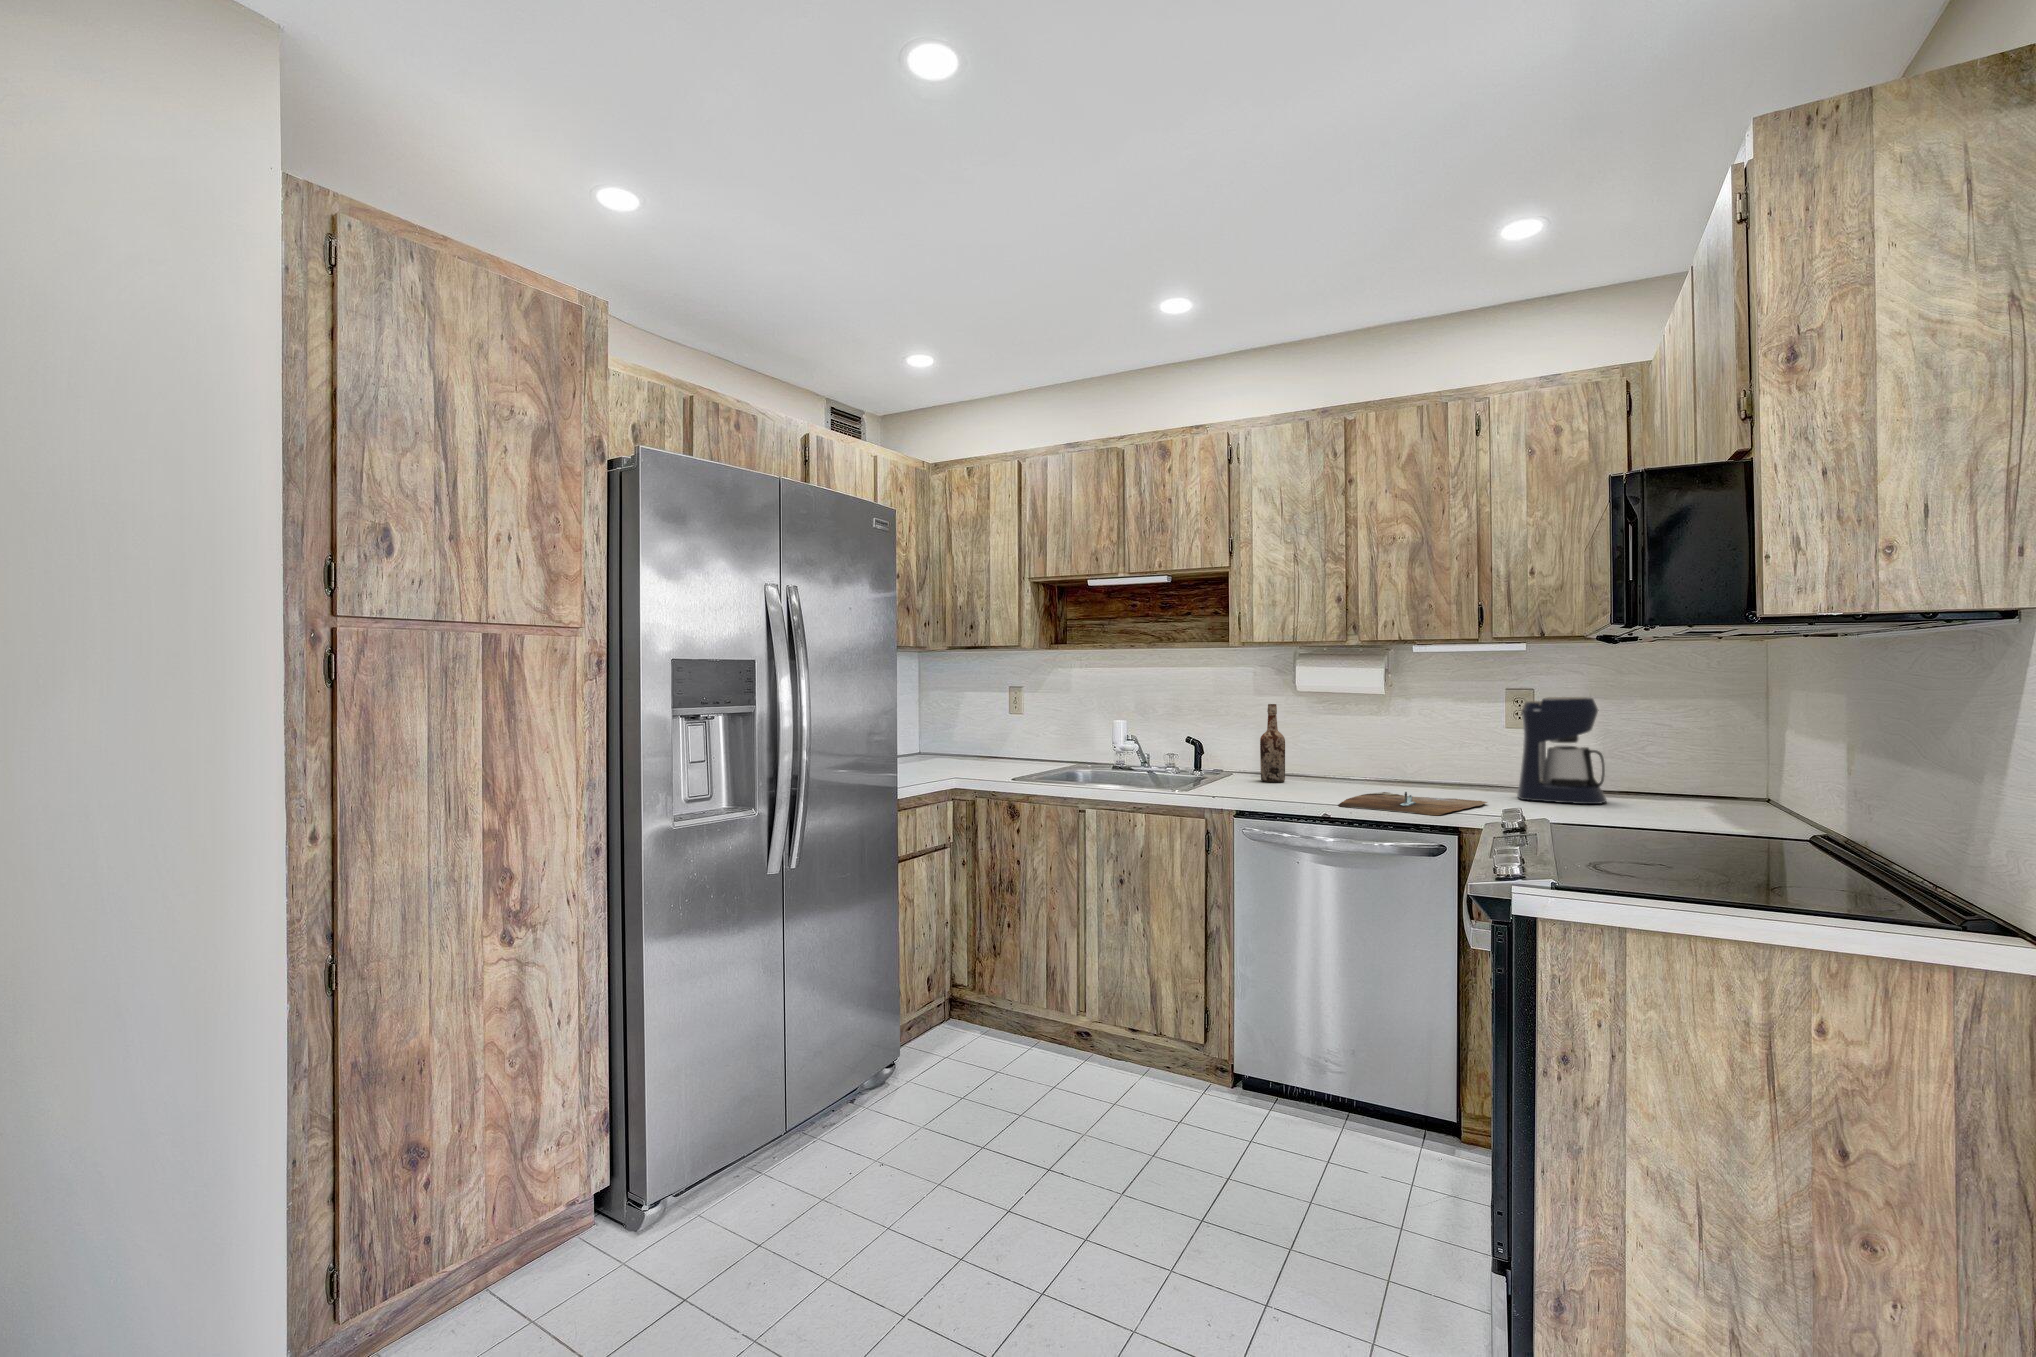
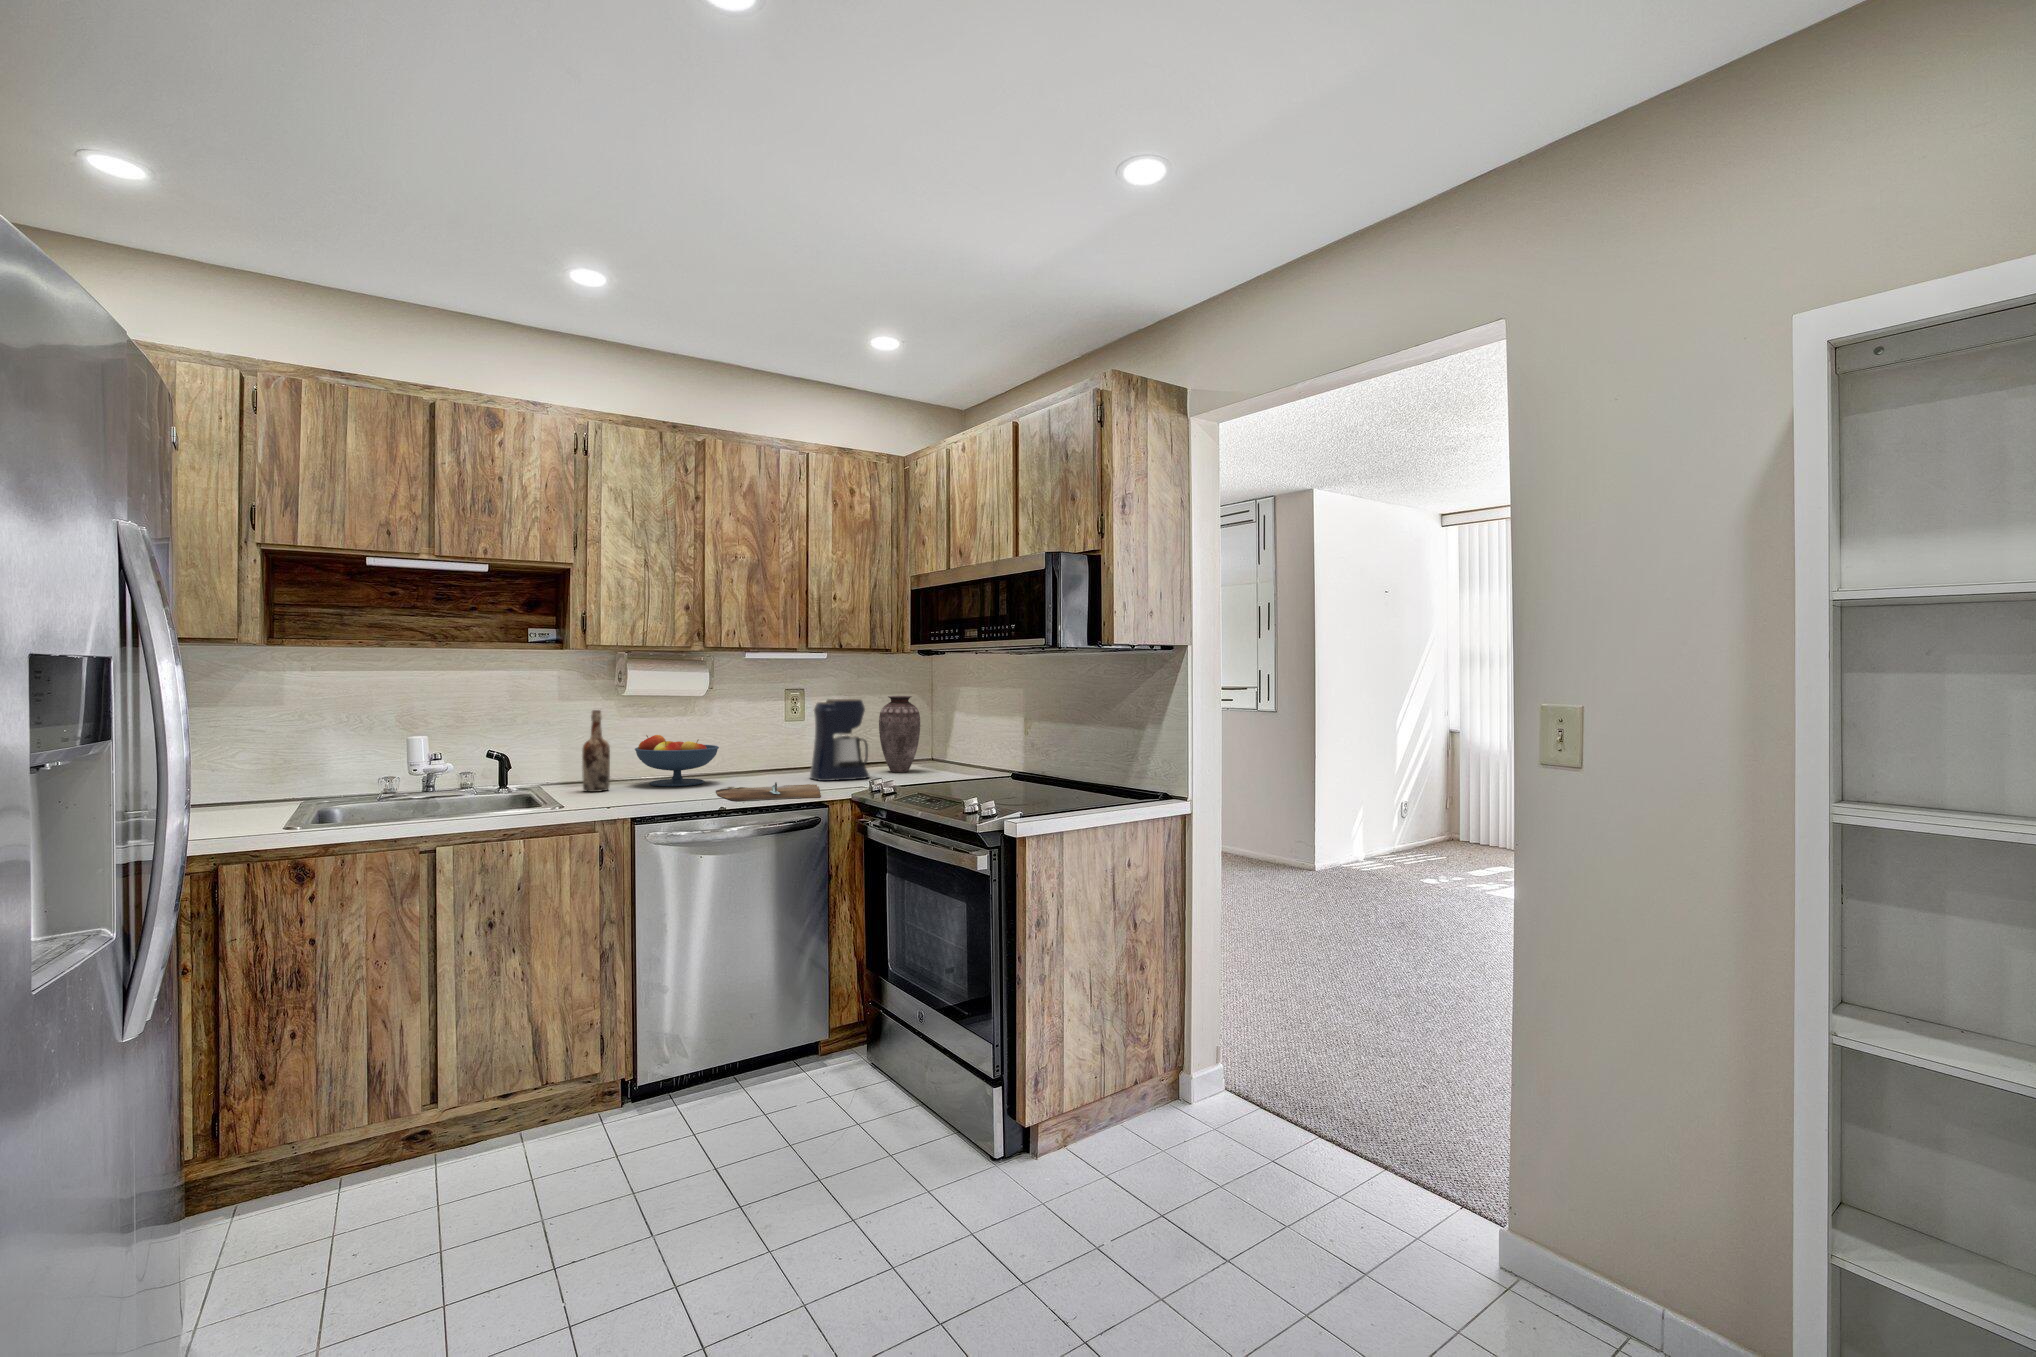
vase: none [1650,694,1724,804] -> present [879,696,920,772]
fruit bowl: none [1317,731,1406,787] -> present [635,735,719,787]

